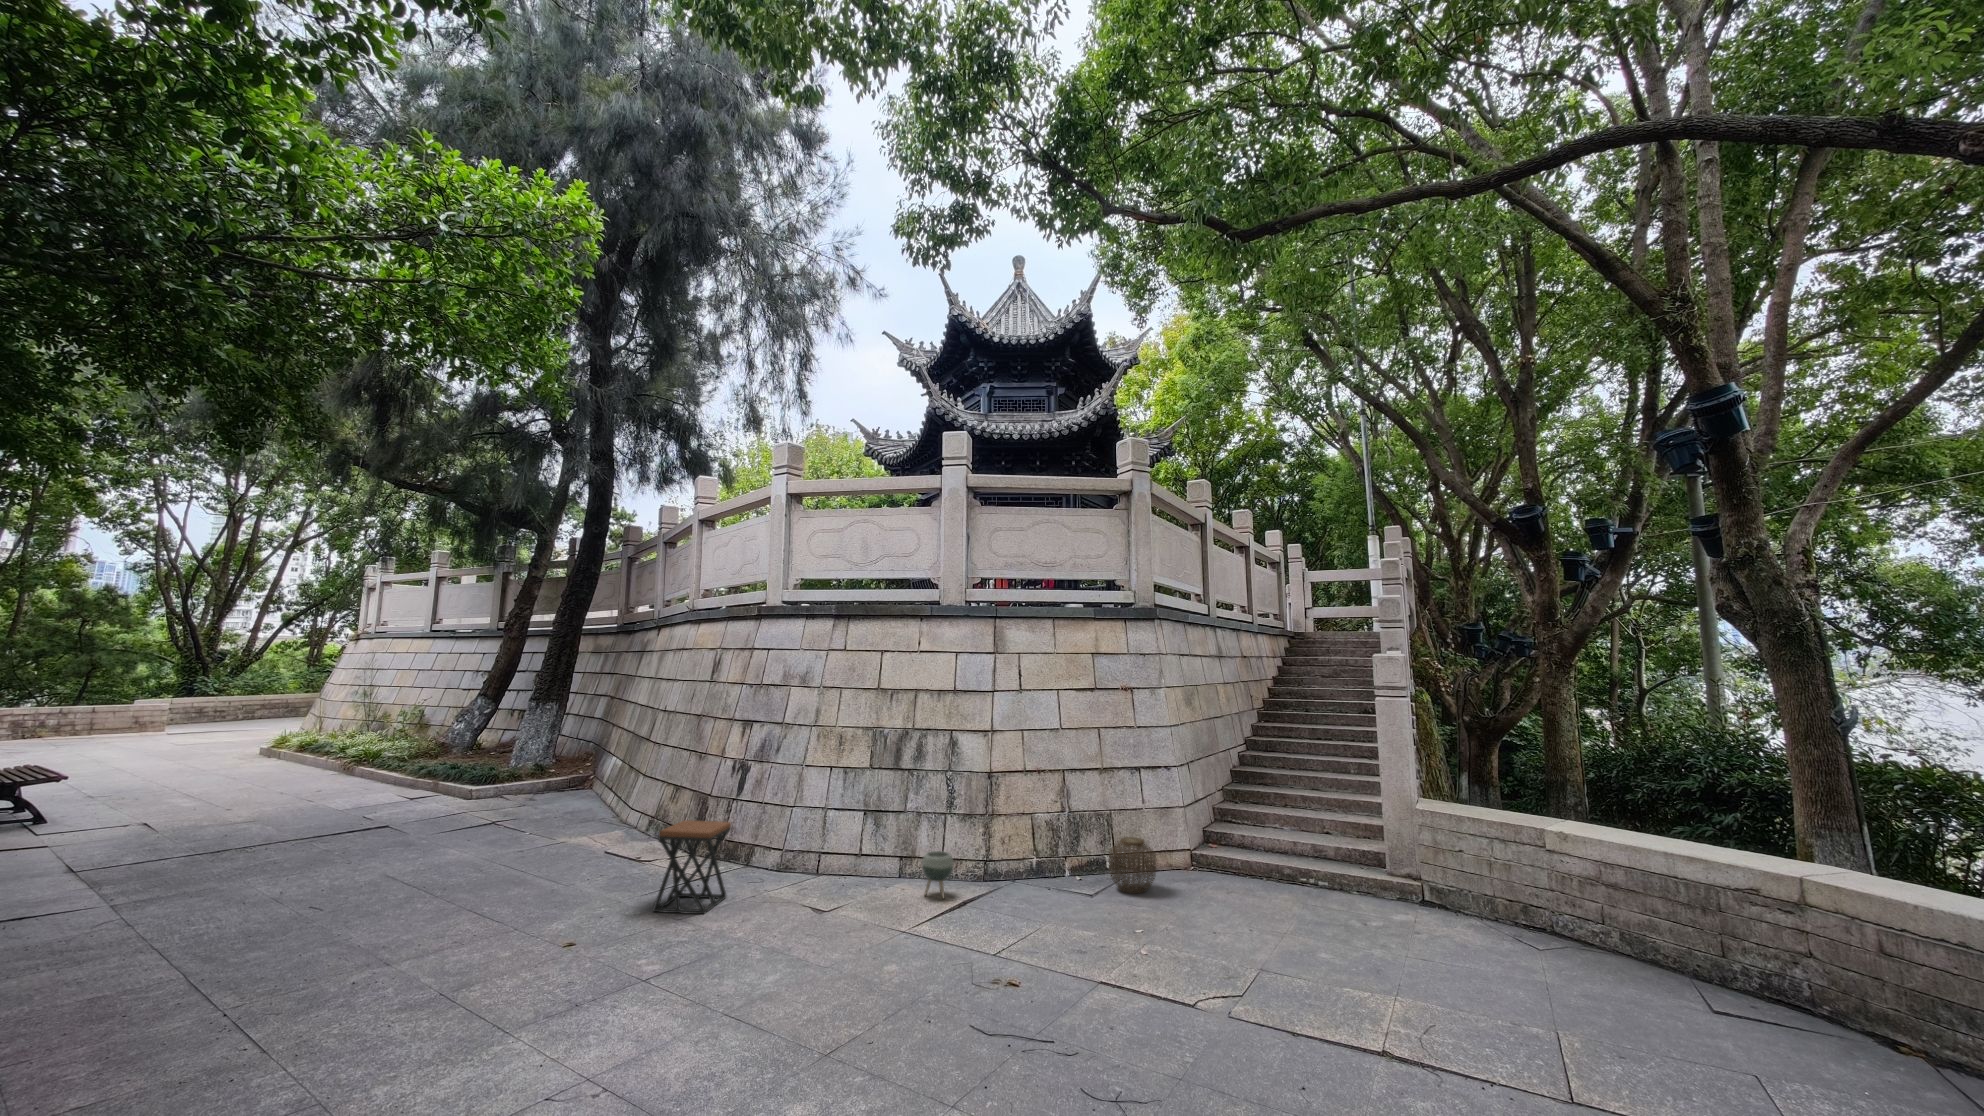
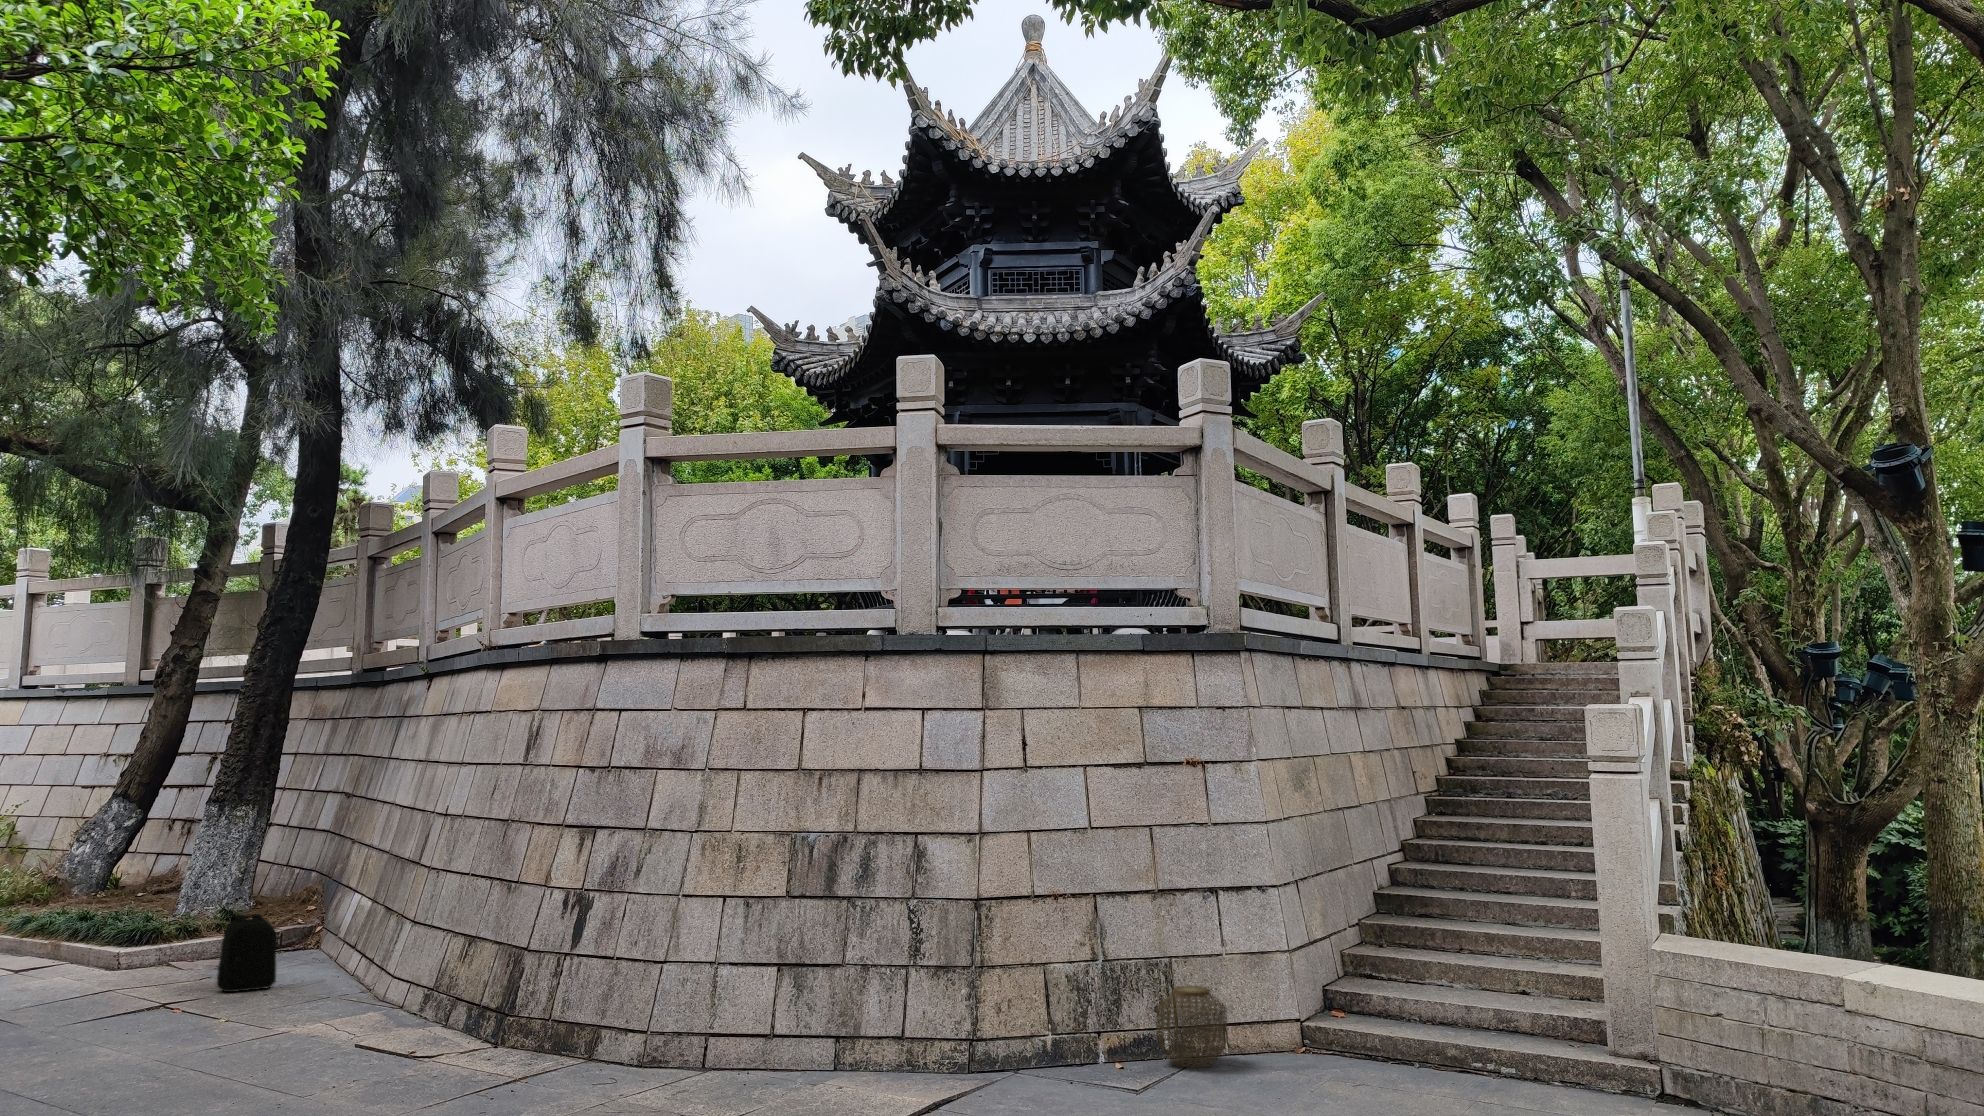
backpack: none [509,774,549,824] -> present [216,914,277,992]
stool: present [653,820,731,914] -> none [478,963,586,1094]
planter: present [922,851,953,898] -> none [871,1007,919,1075]

